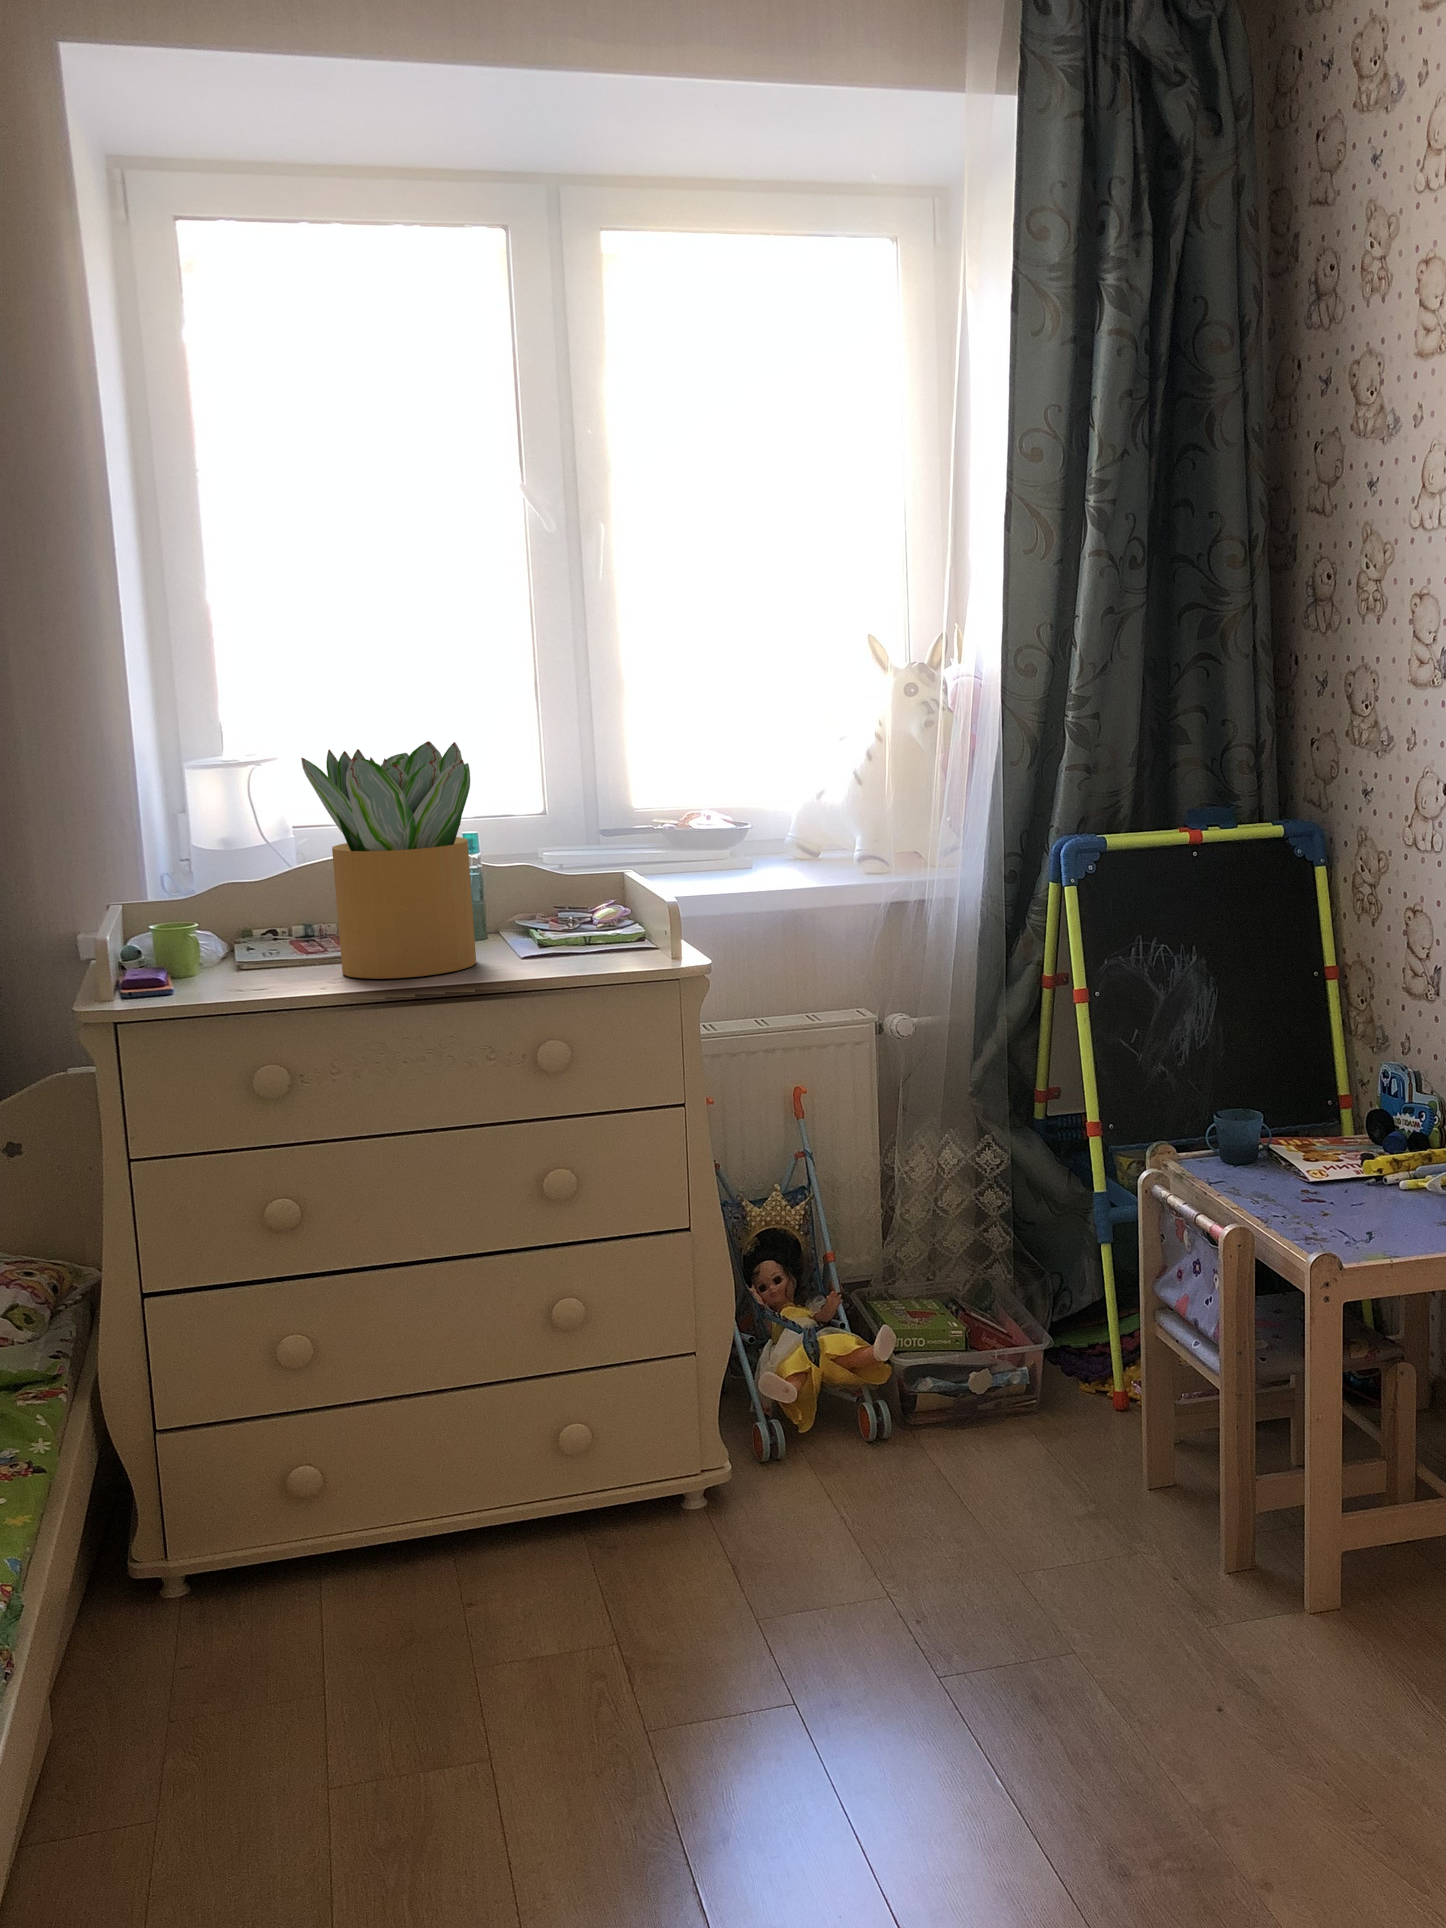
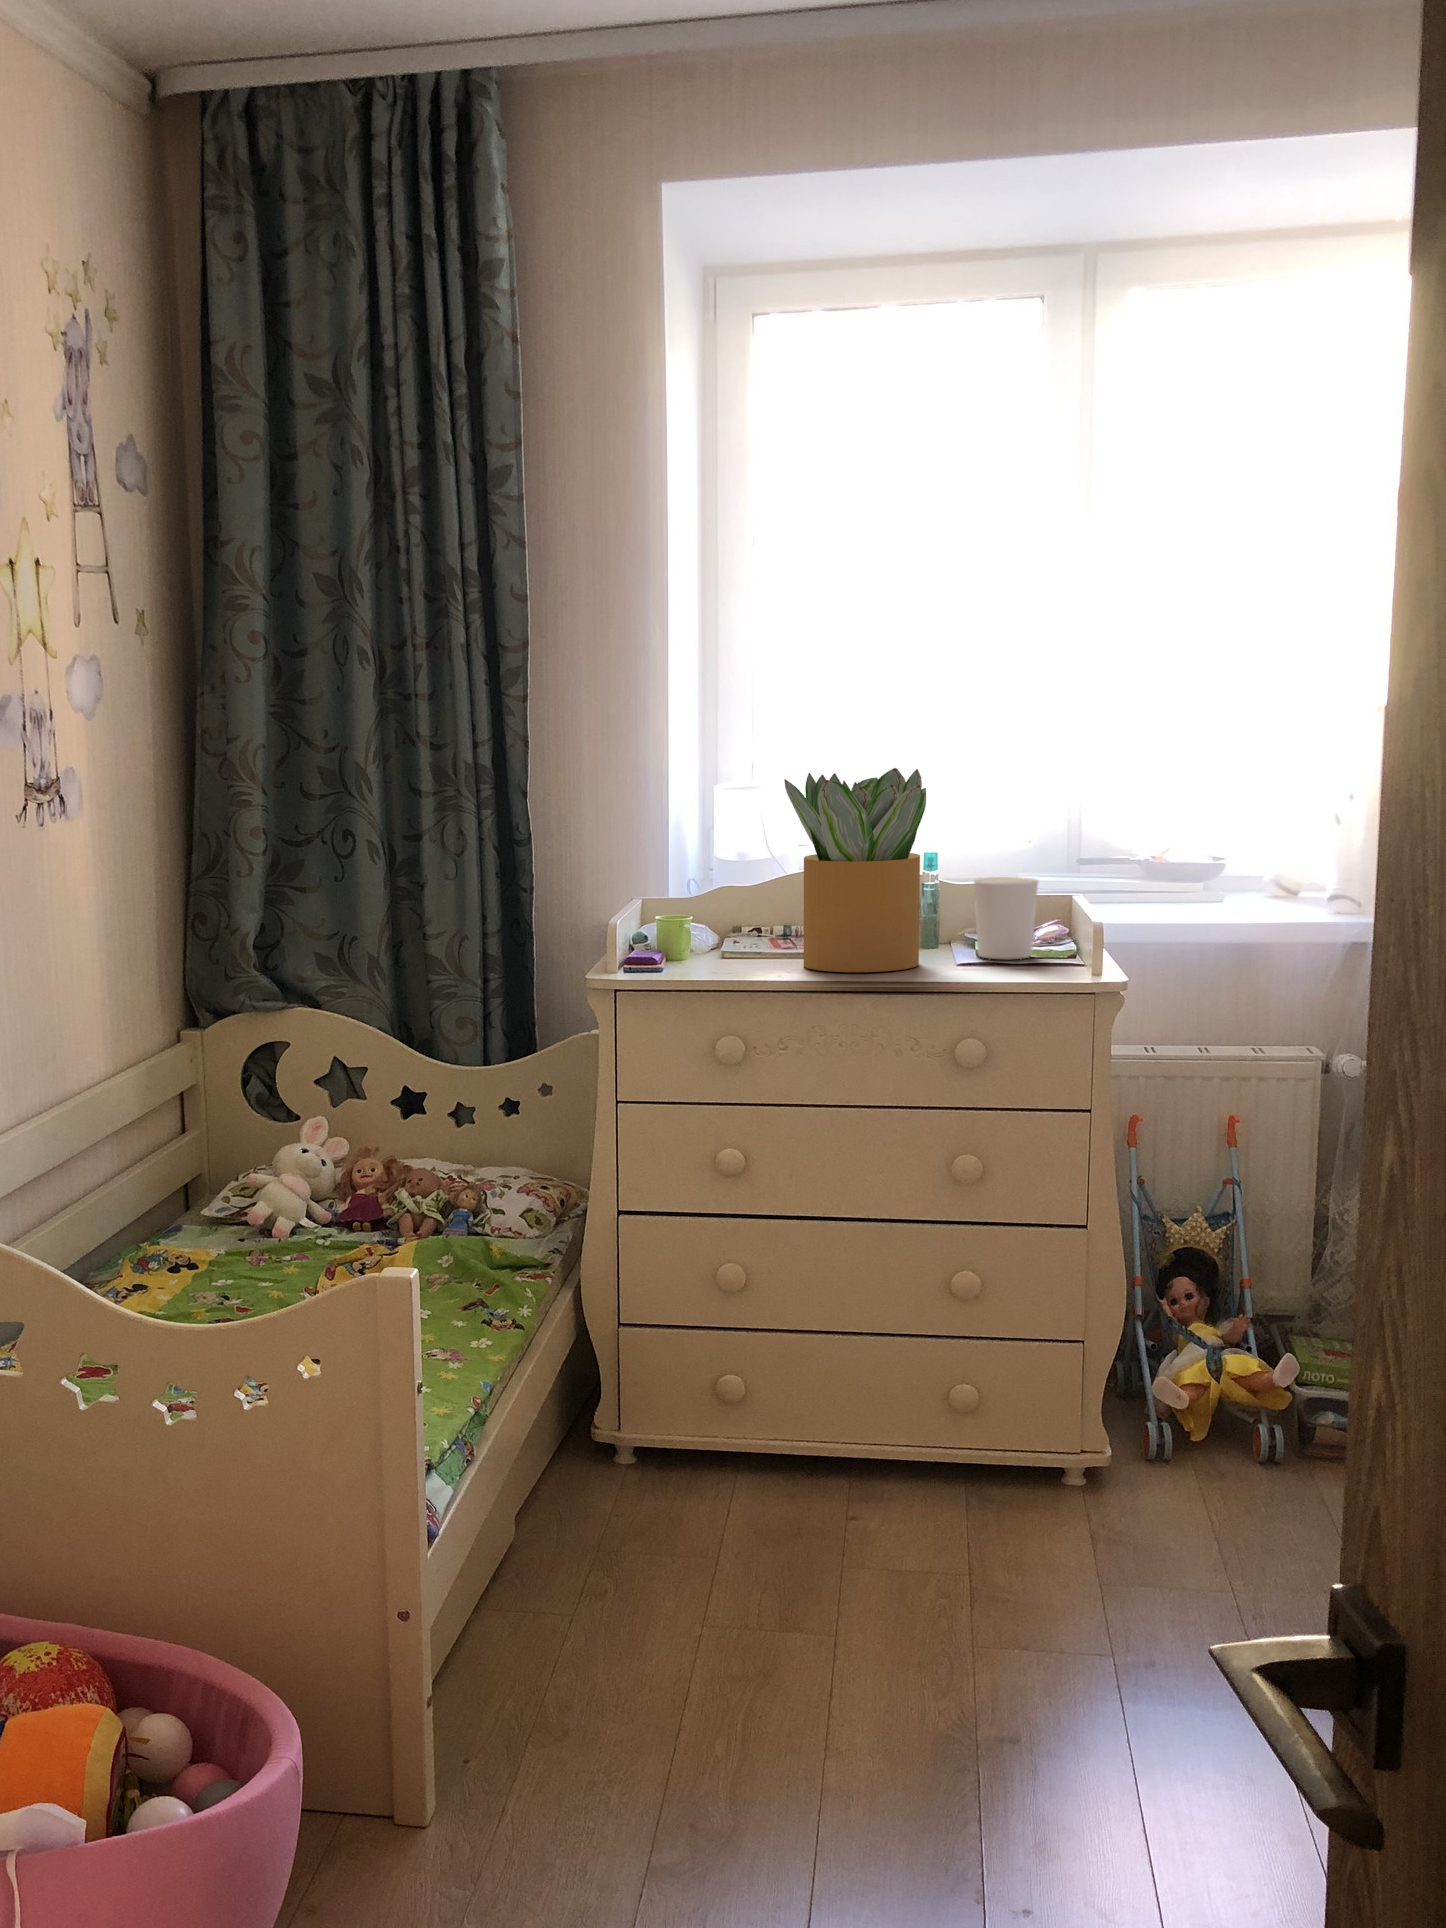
candle holder: none [527,858,597,949] -> present [974,877,1038,959]

